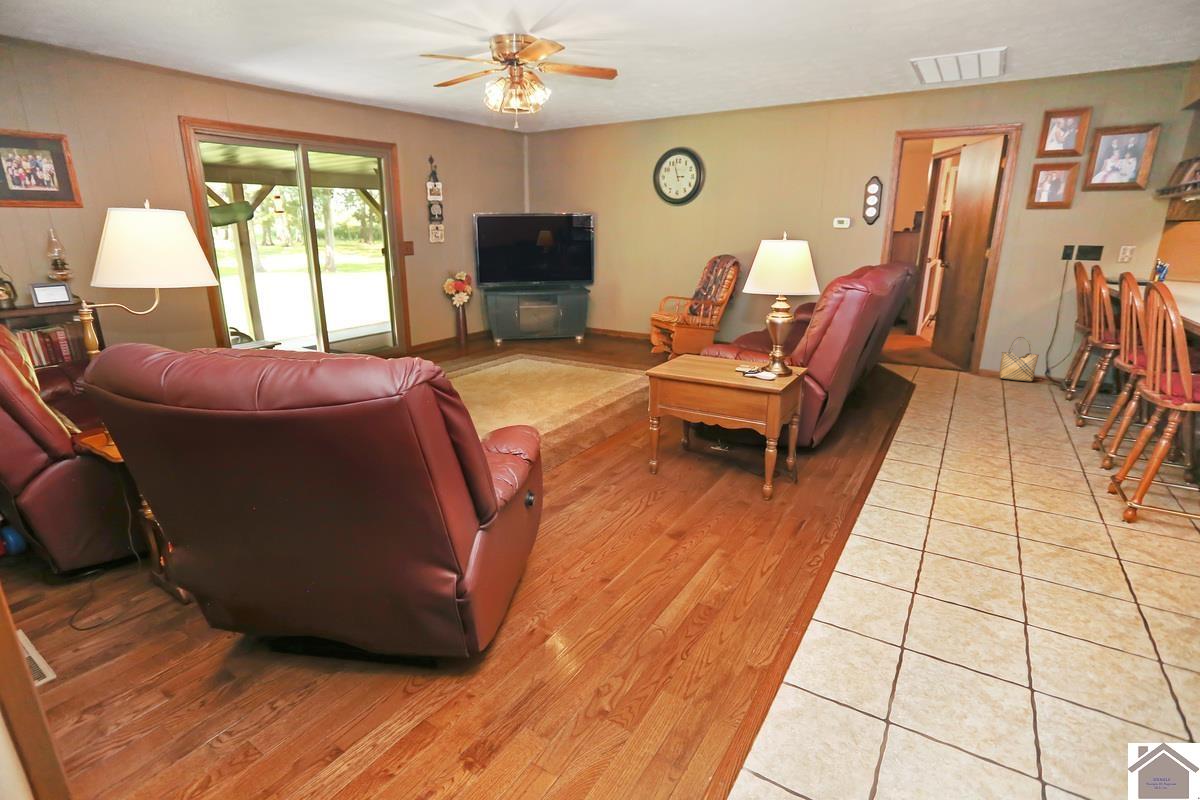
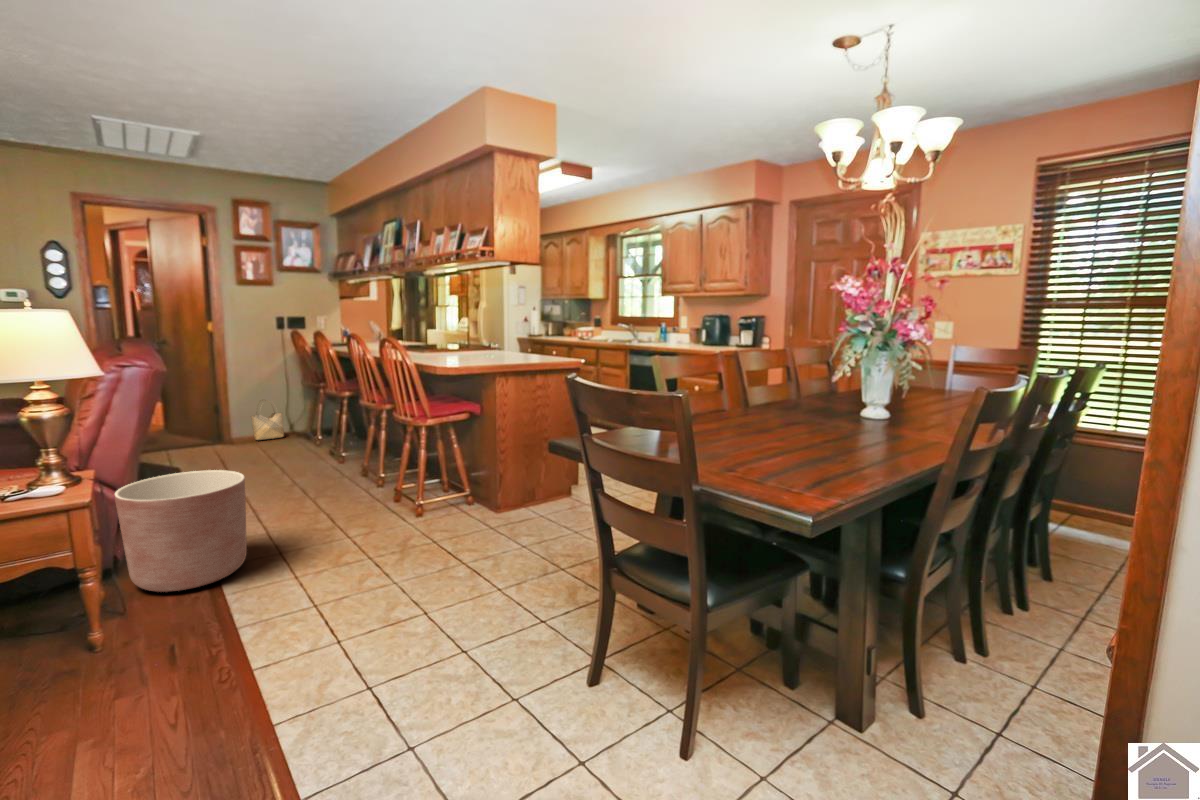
planter: none [811,387,917,490] -> present [115,470,247,592]

